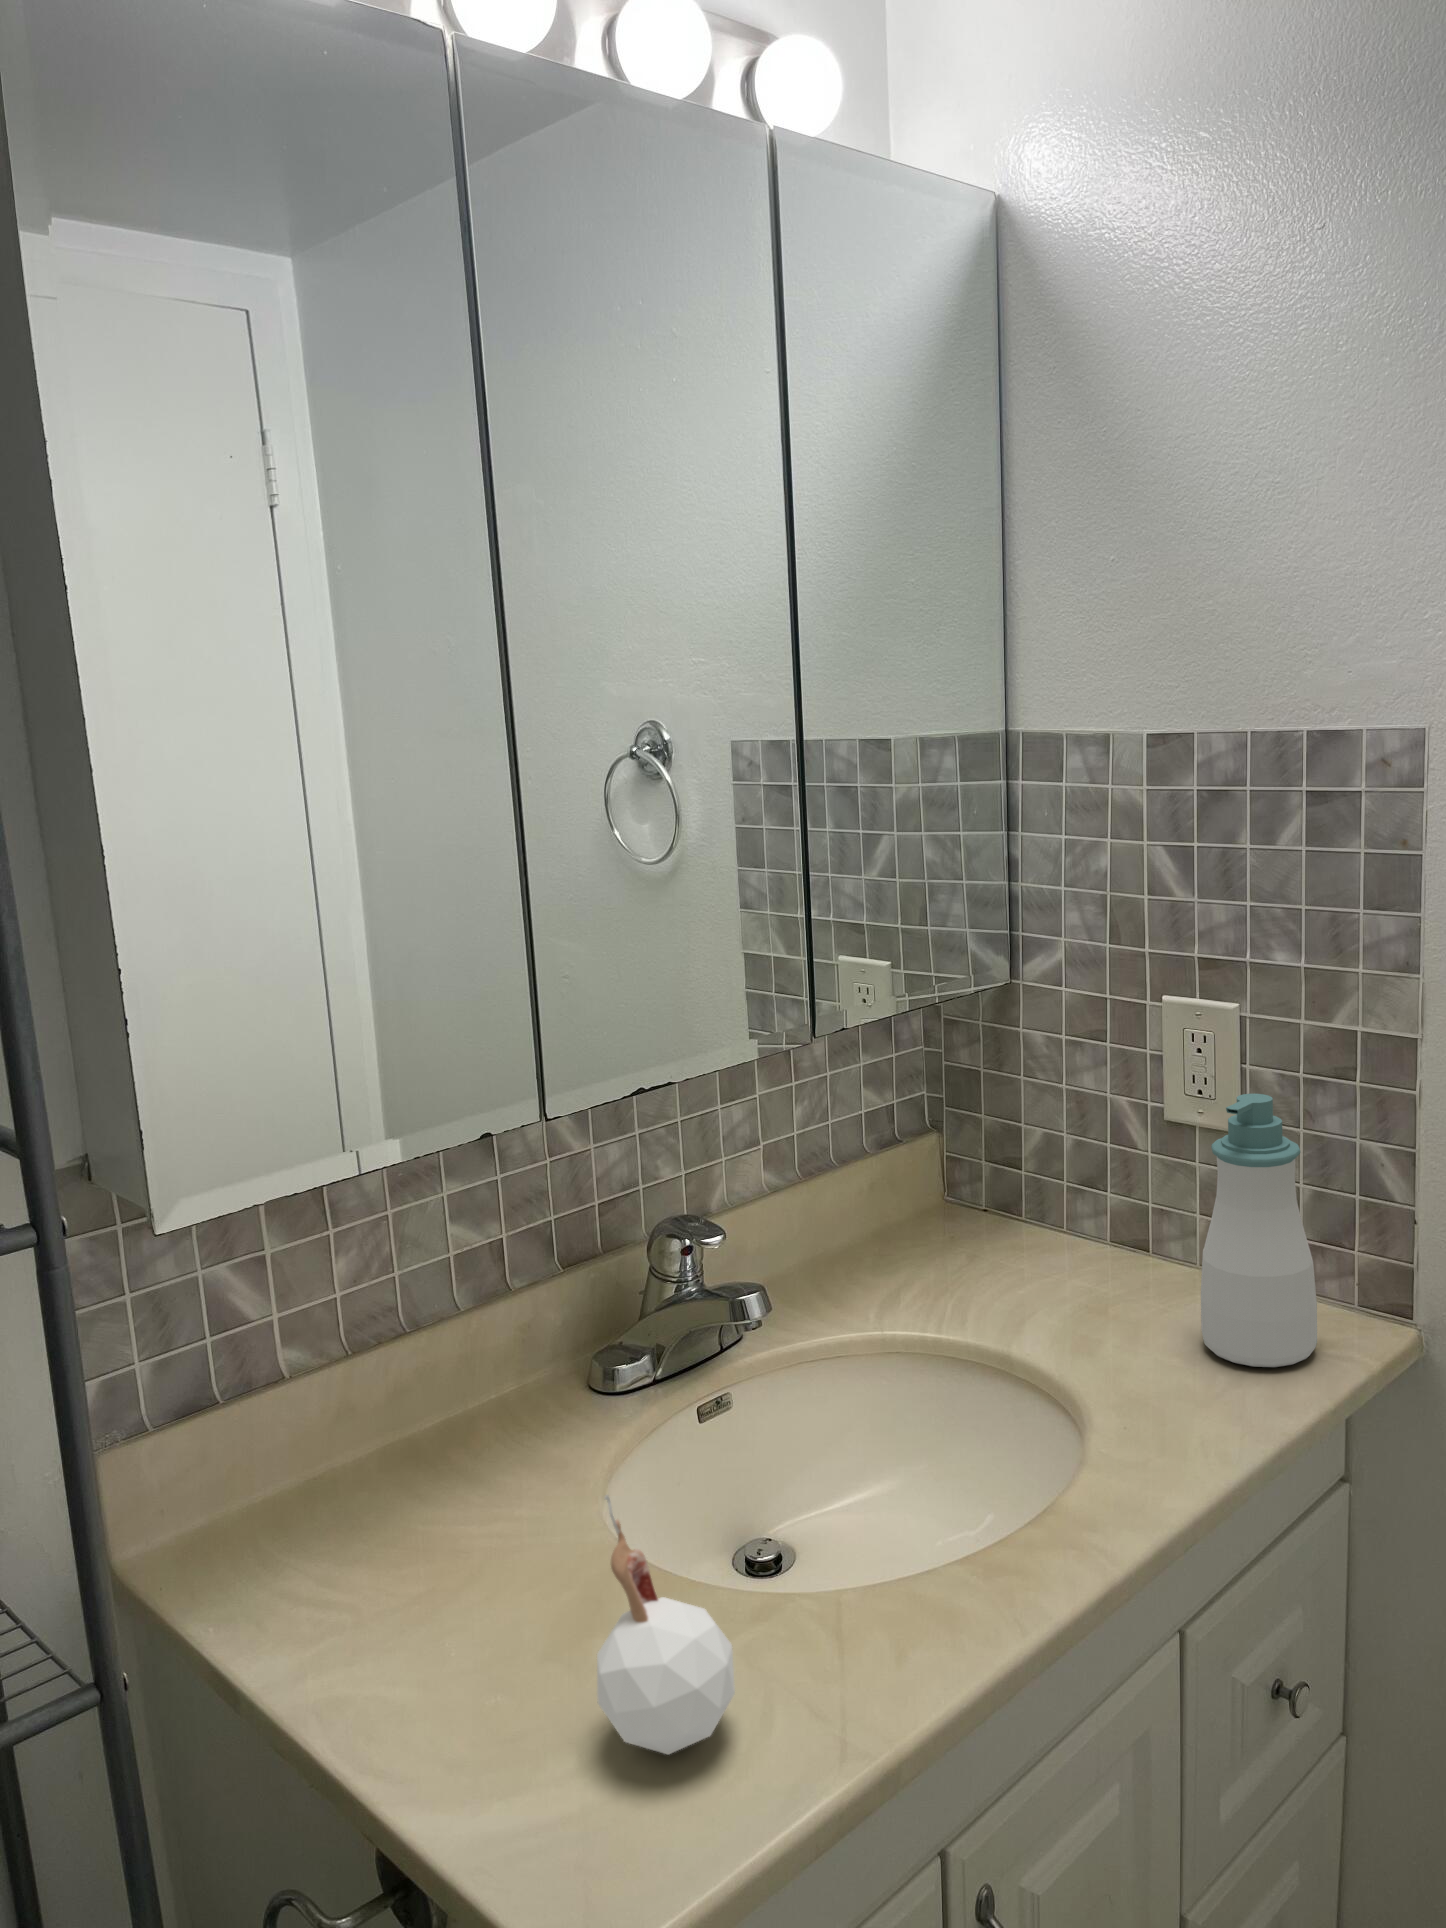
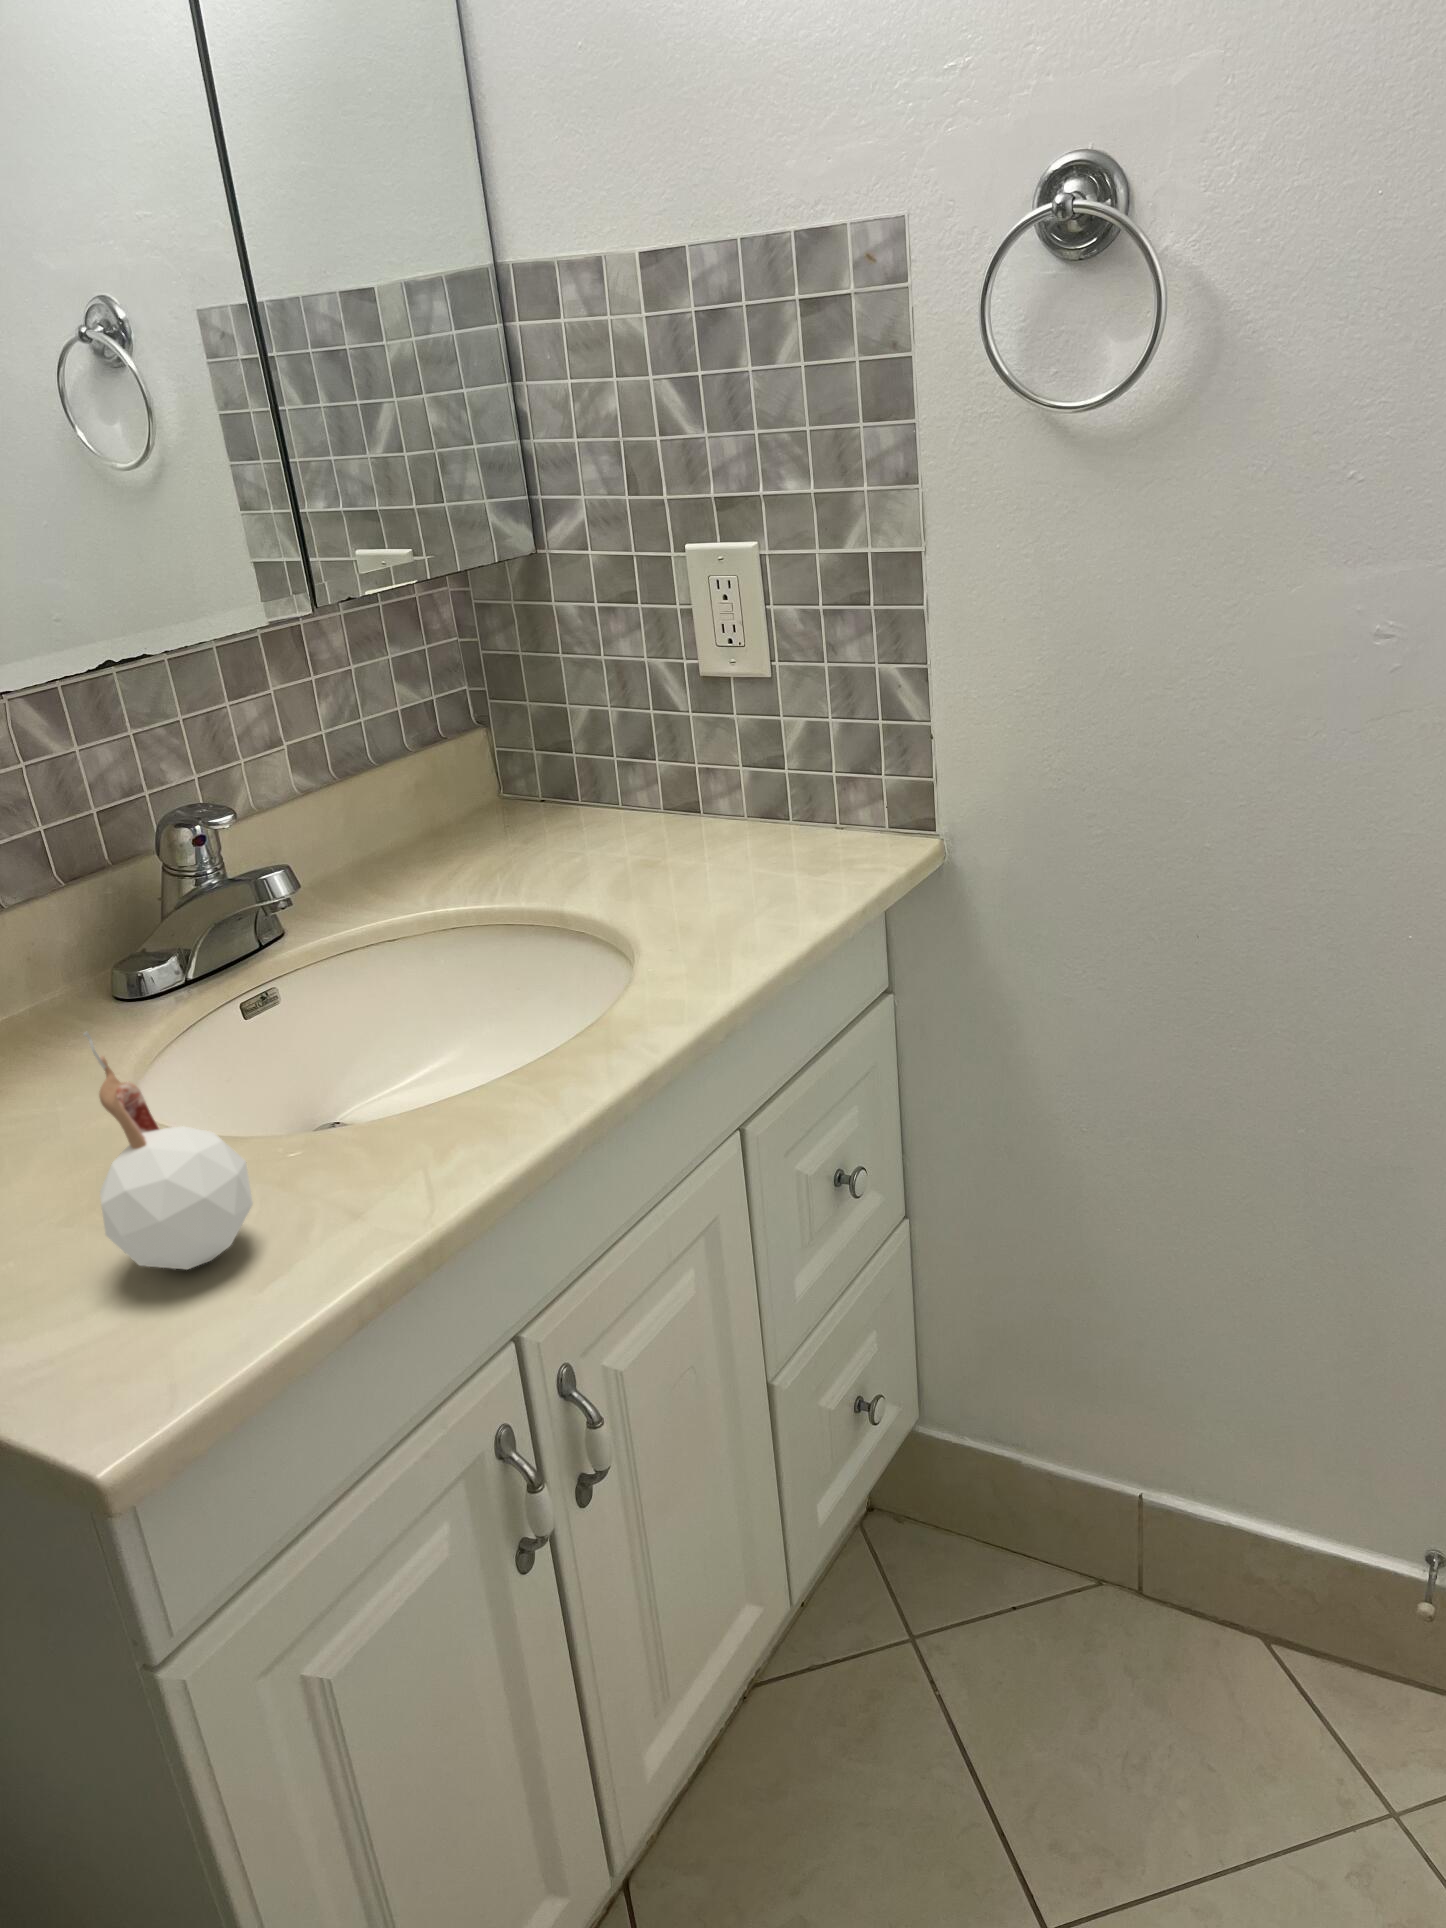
soap bottle: present [1201,1094,1317,1367] -> none [733,618,848,886]

